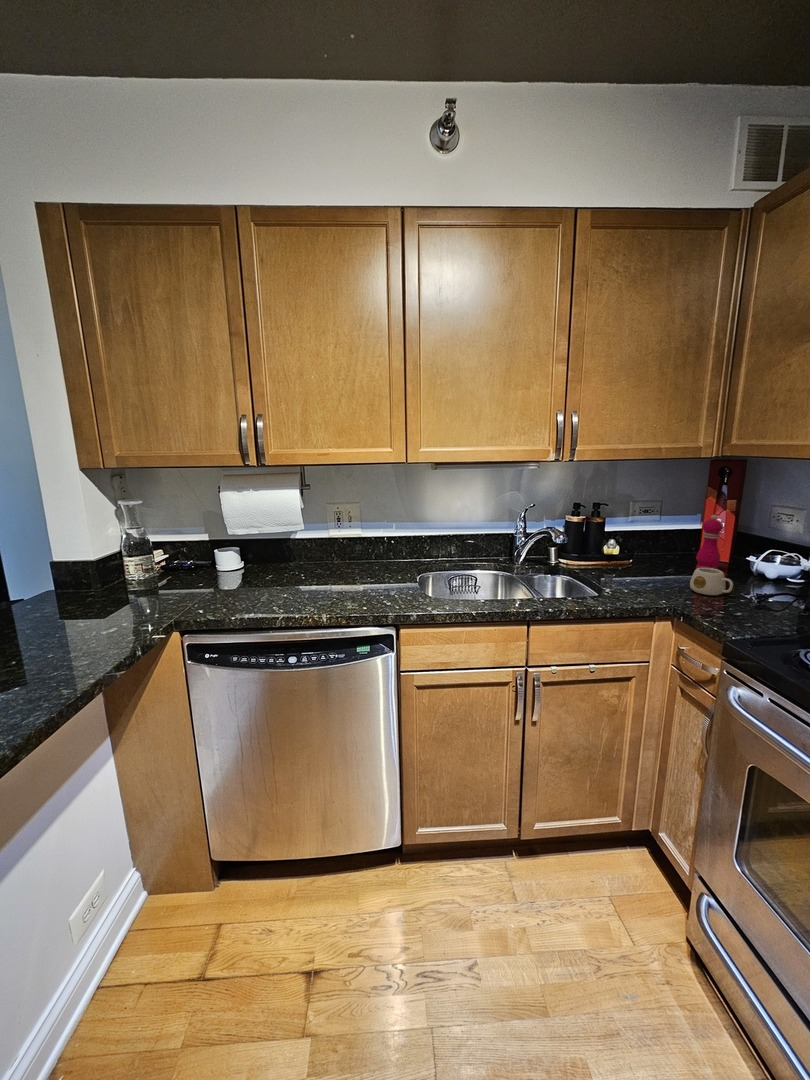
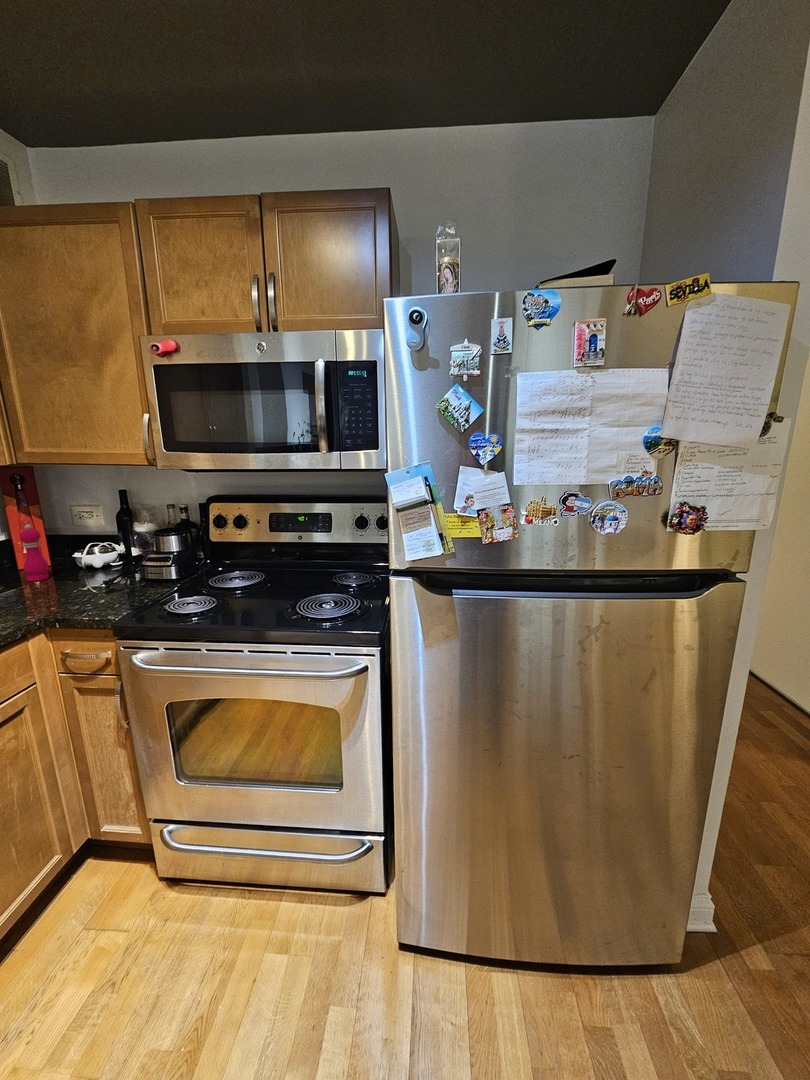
mug: present [690,568,733,595] -> none [40,572,82,599]

